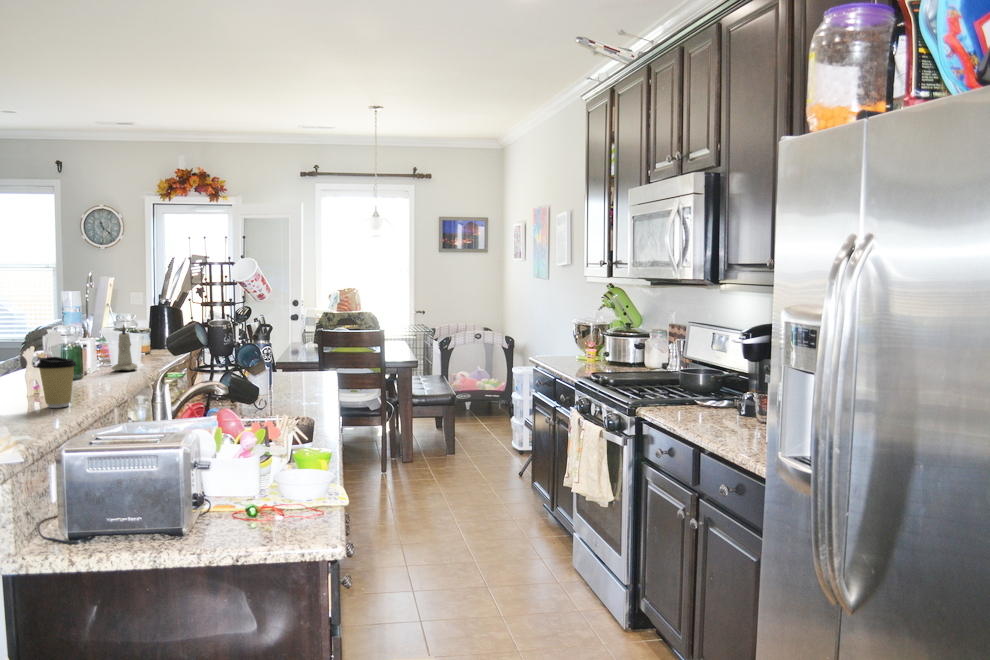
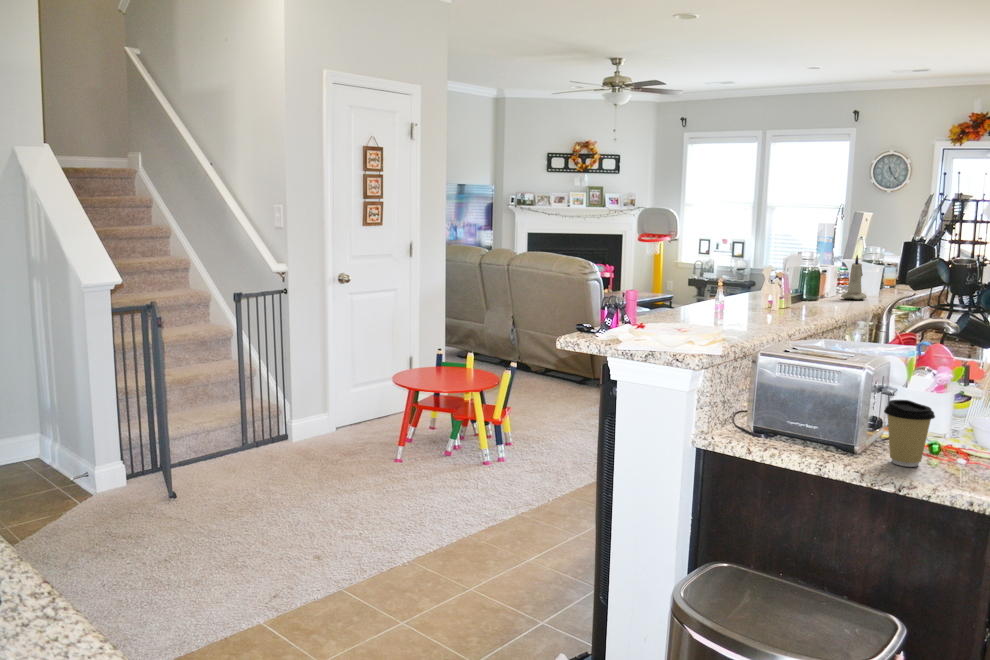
coffee cup: present [36,357,77,408] -> present [884,400,935,467]

